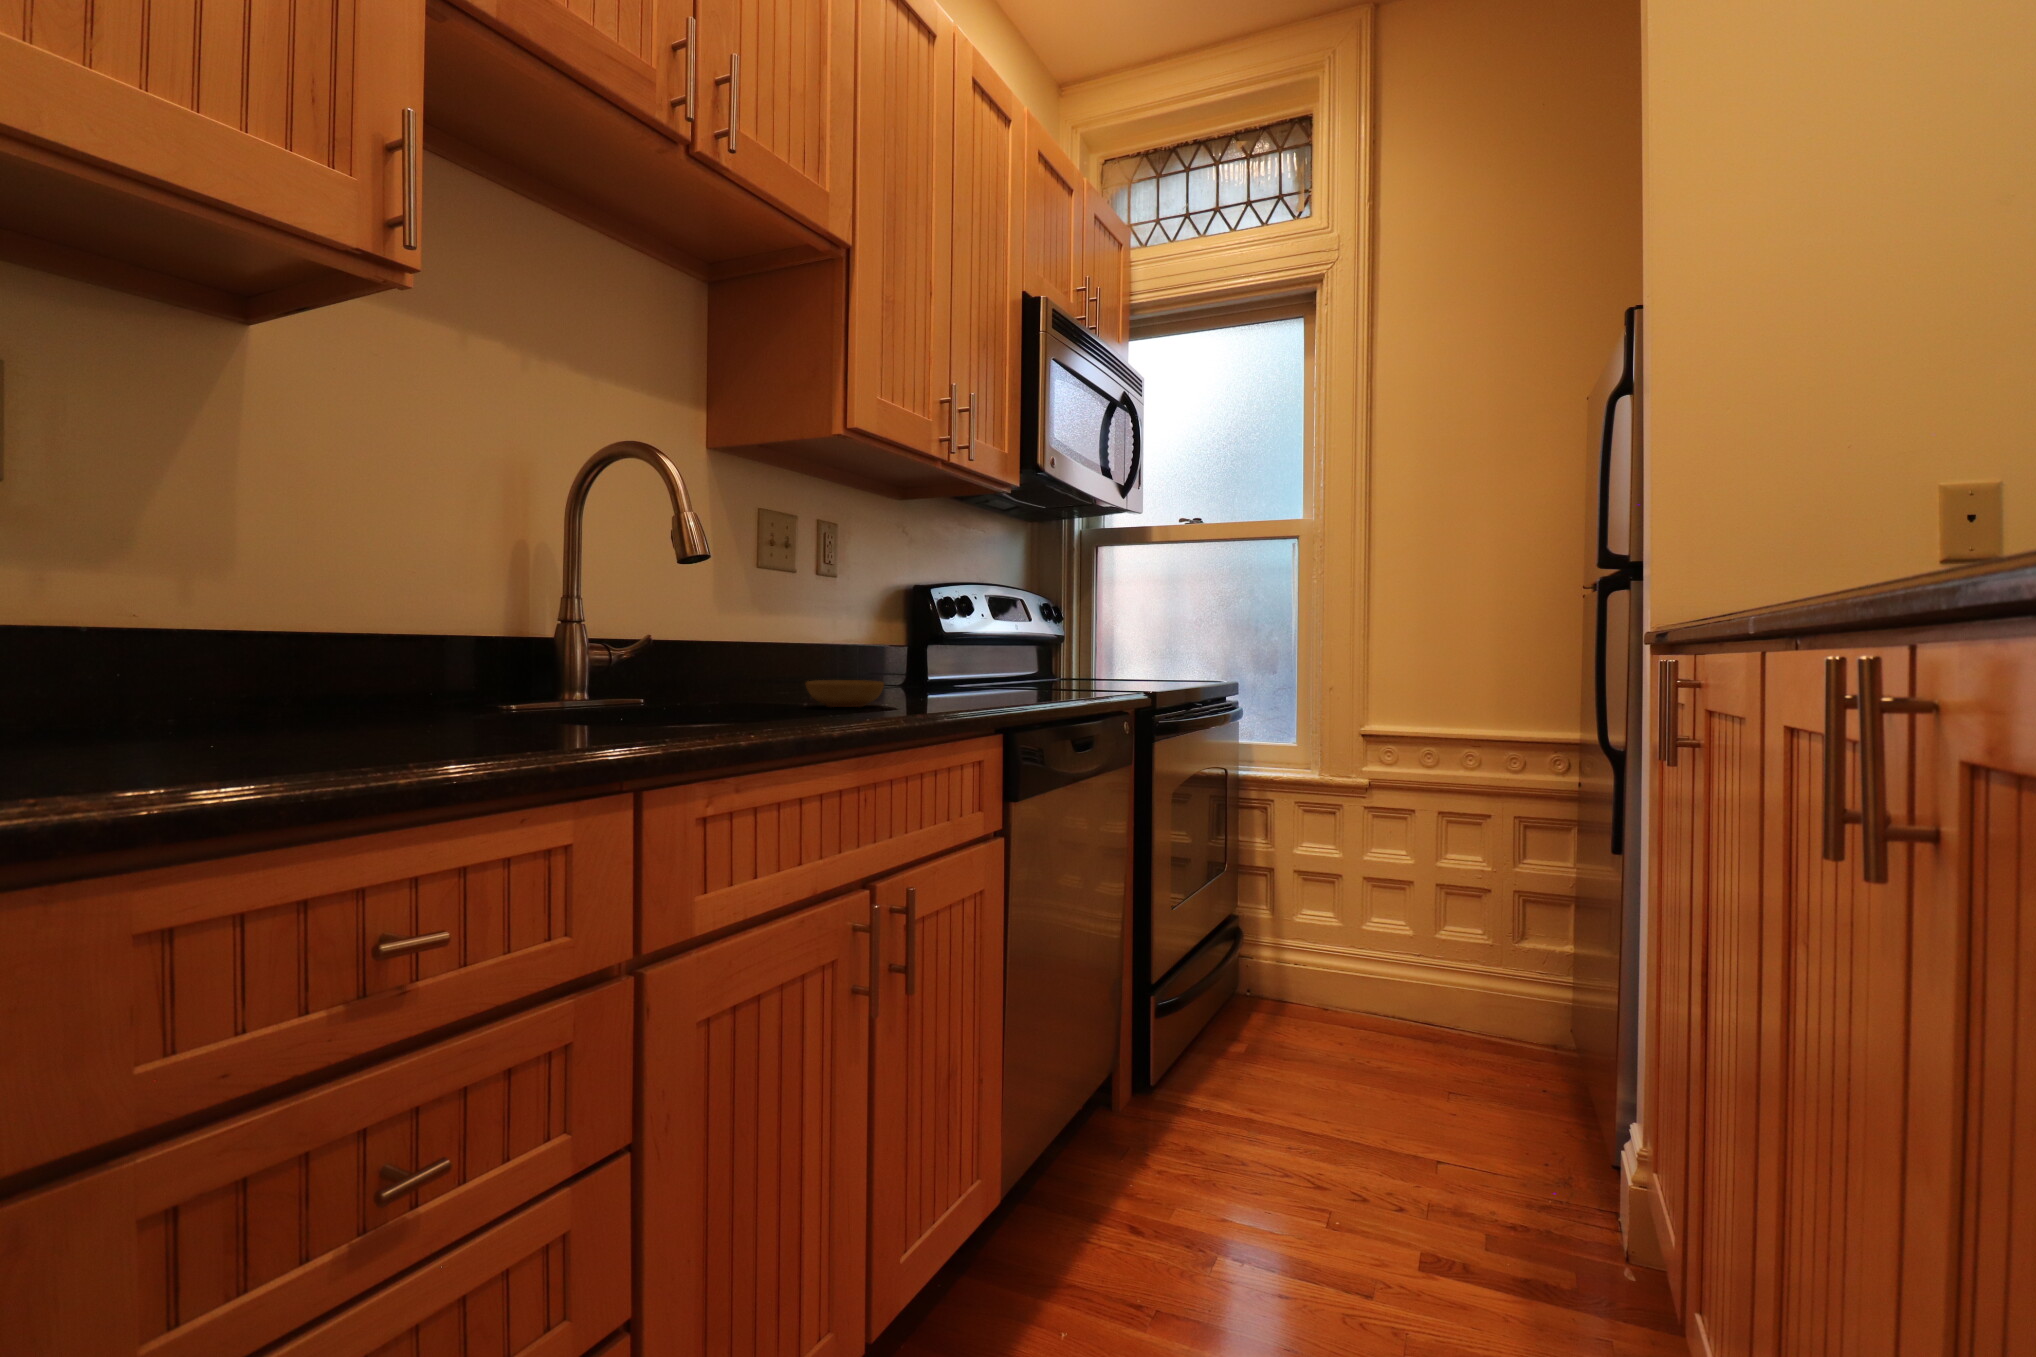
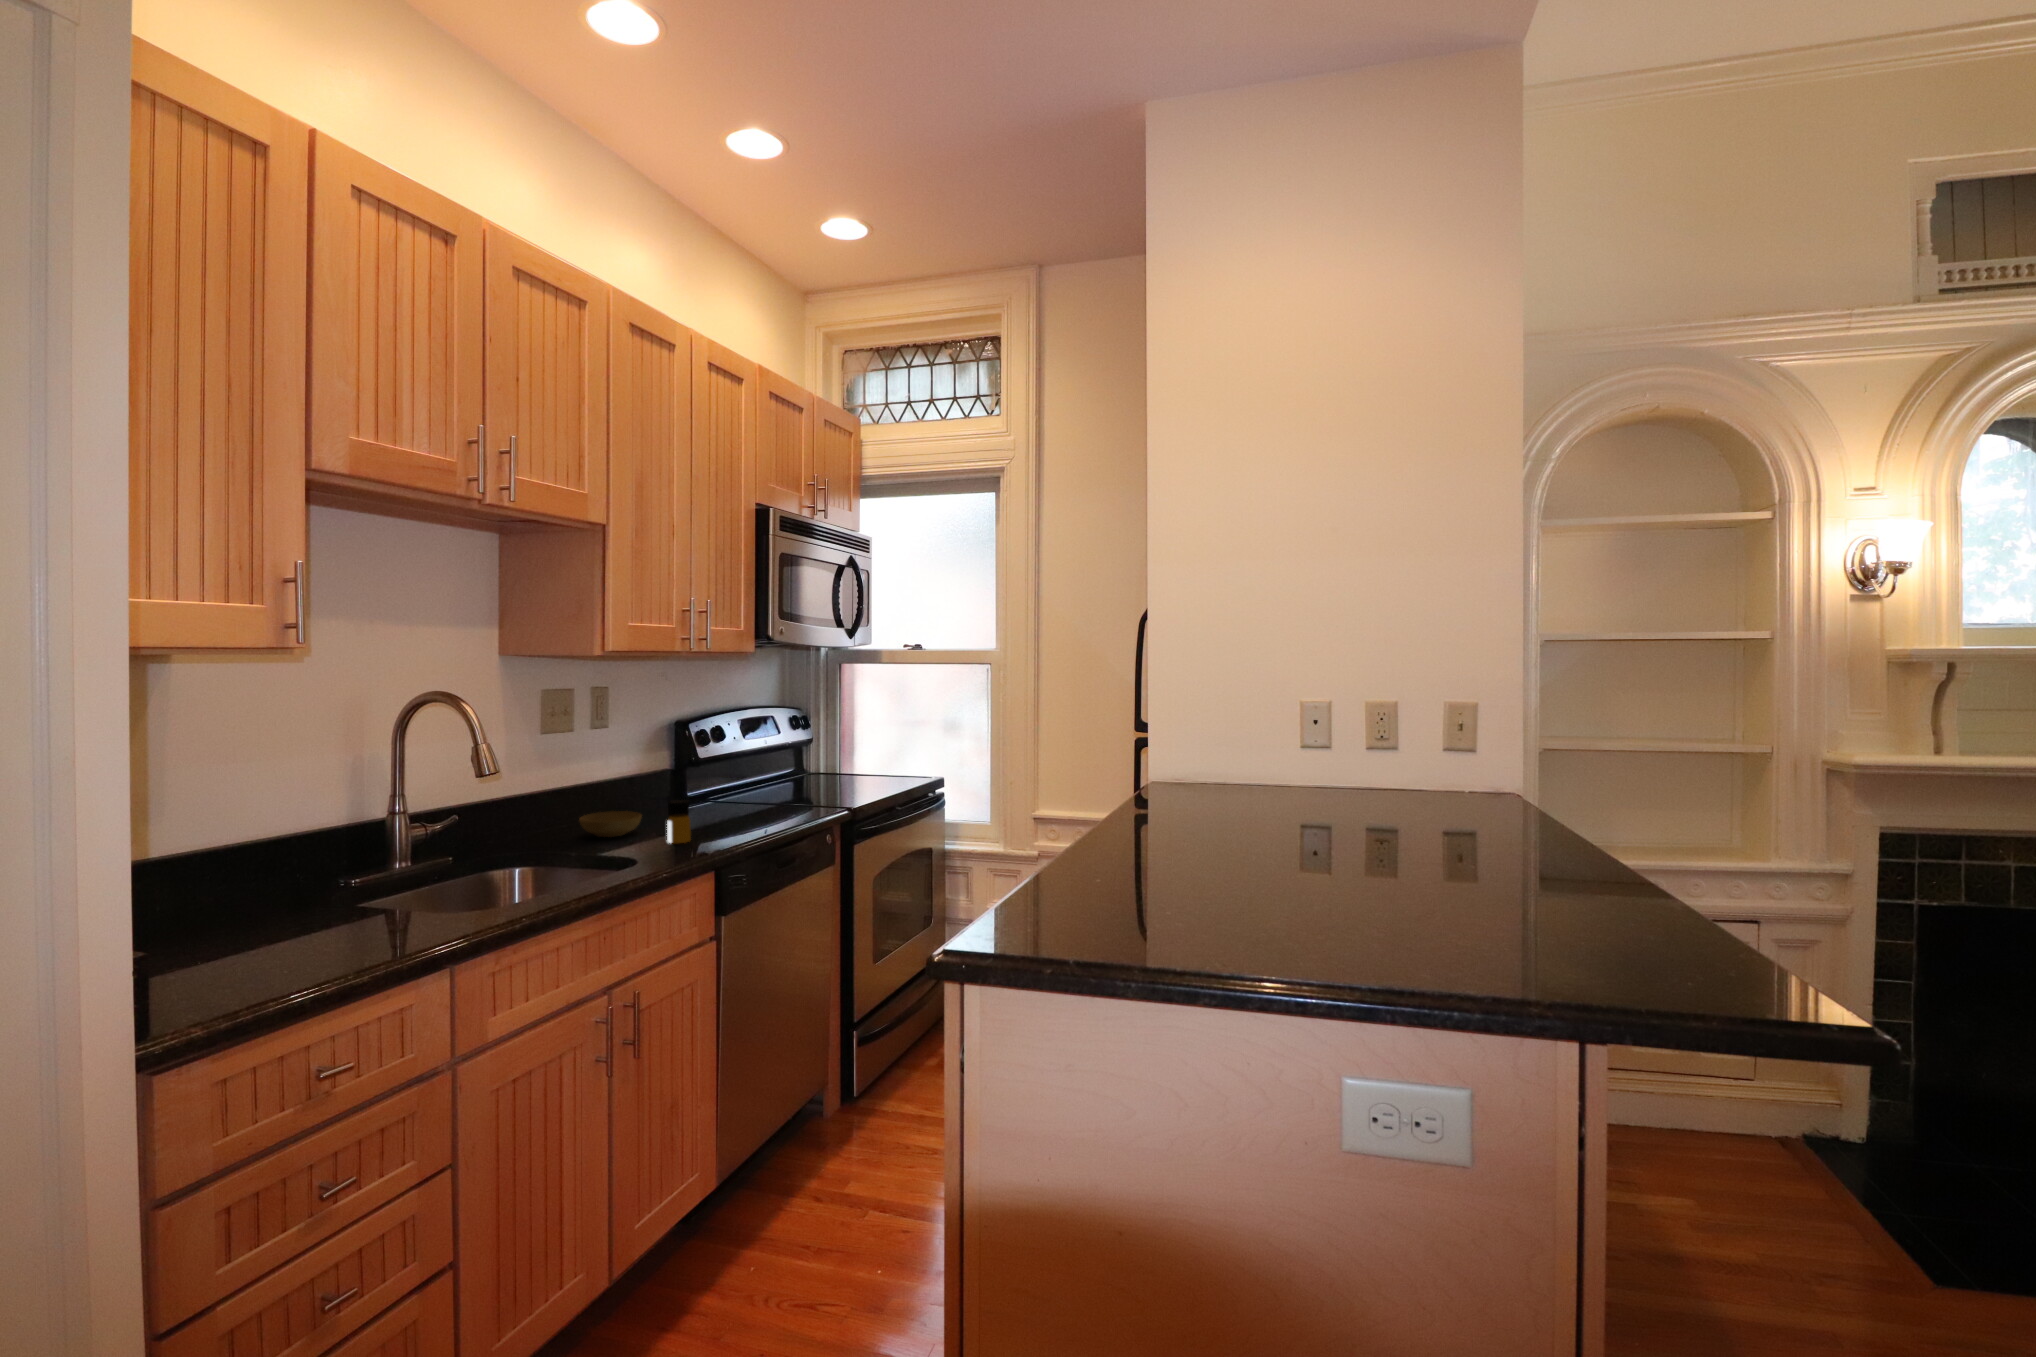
bottle: none [923,654,954,711] -> present [667,800,691,843]

